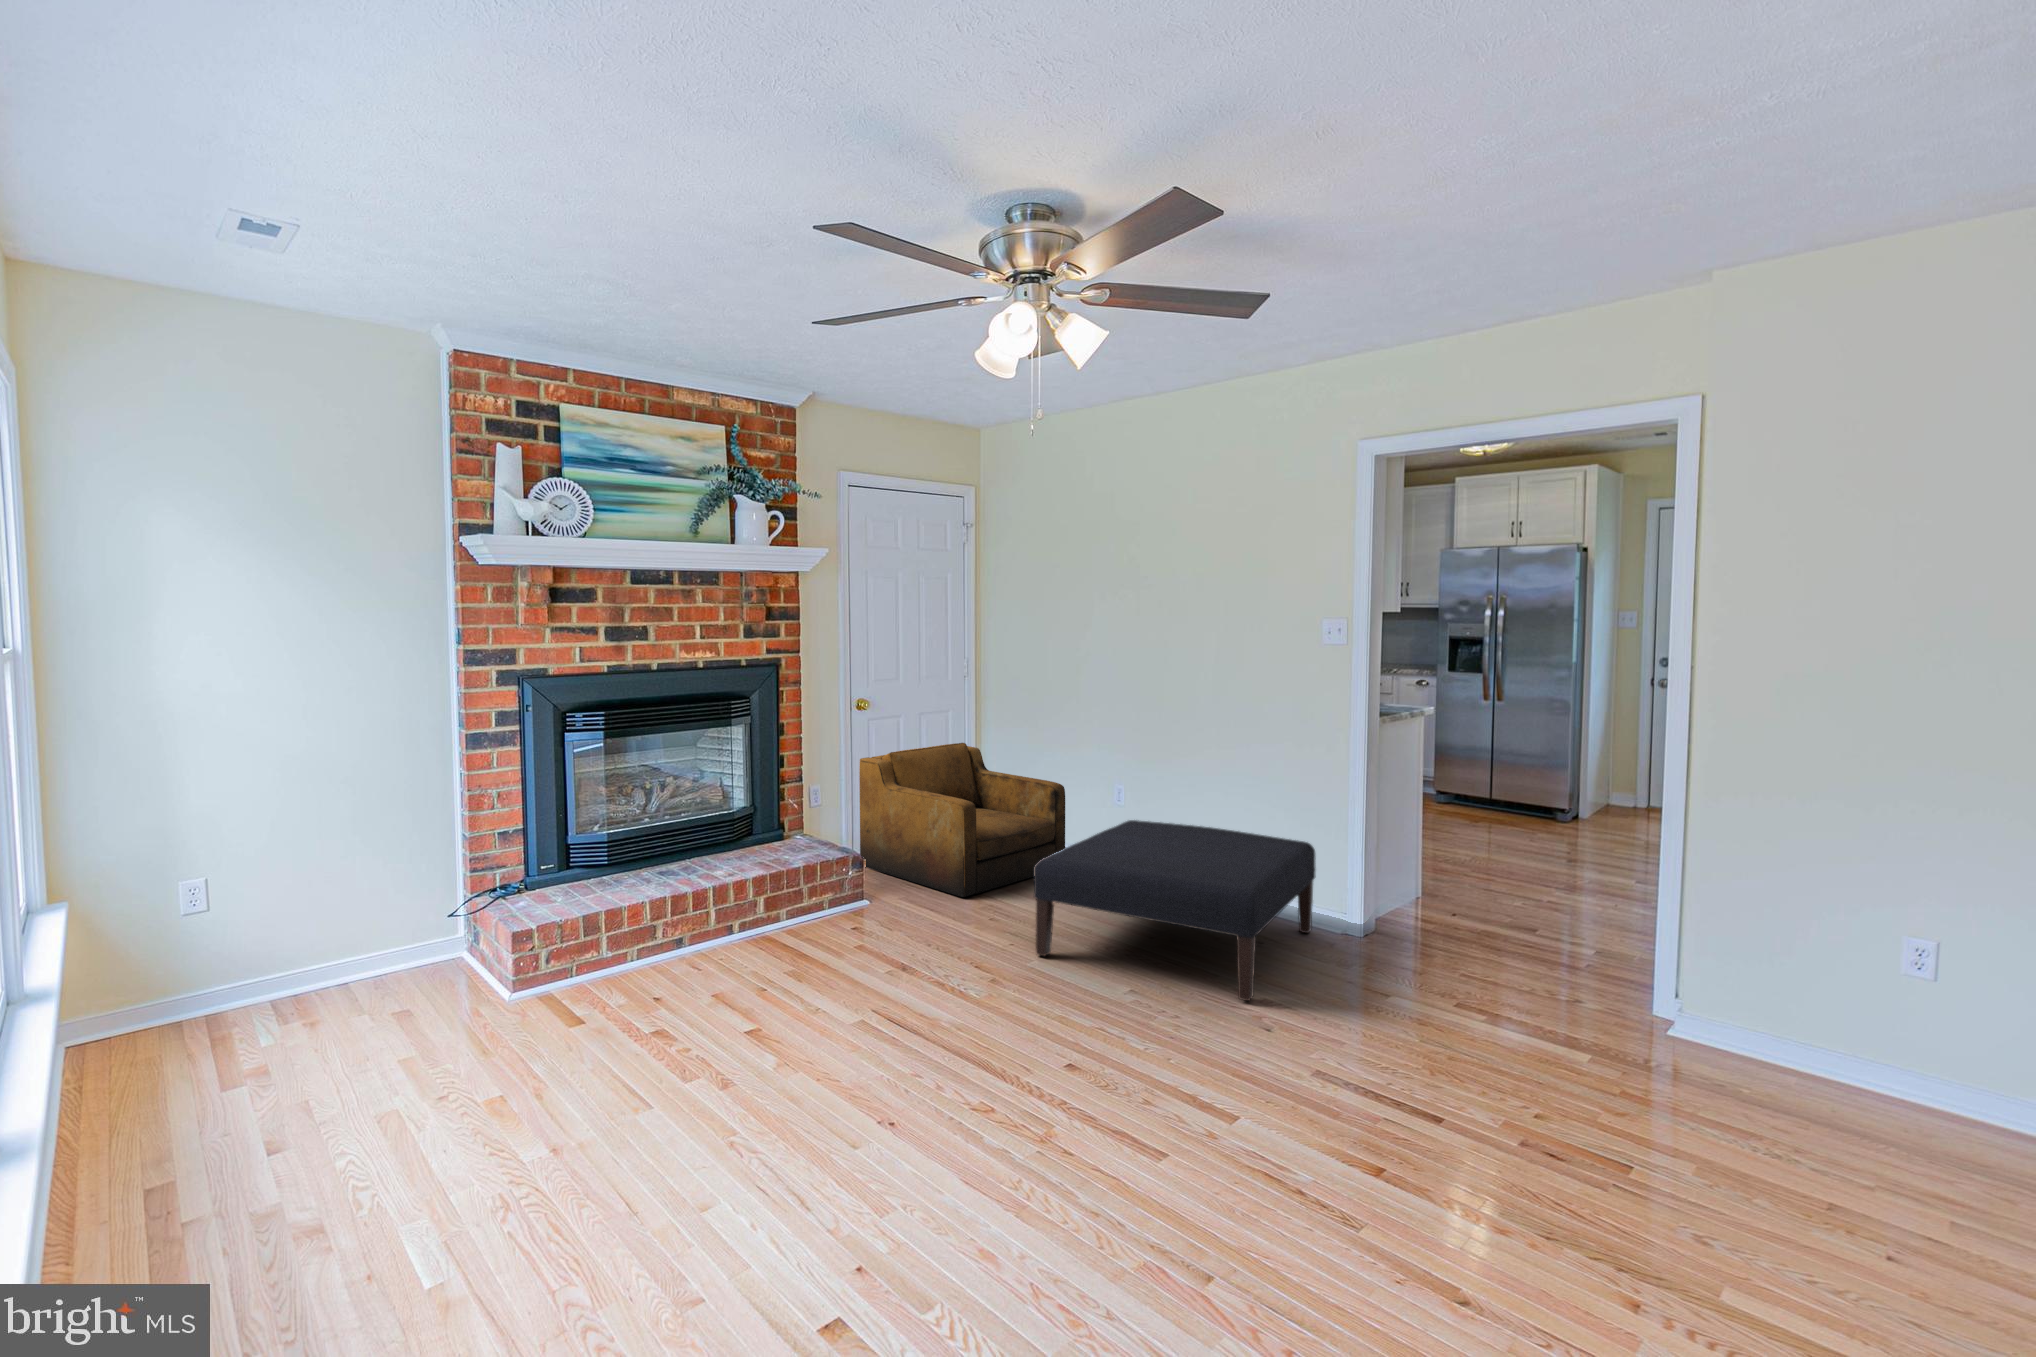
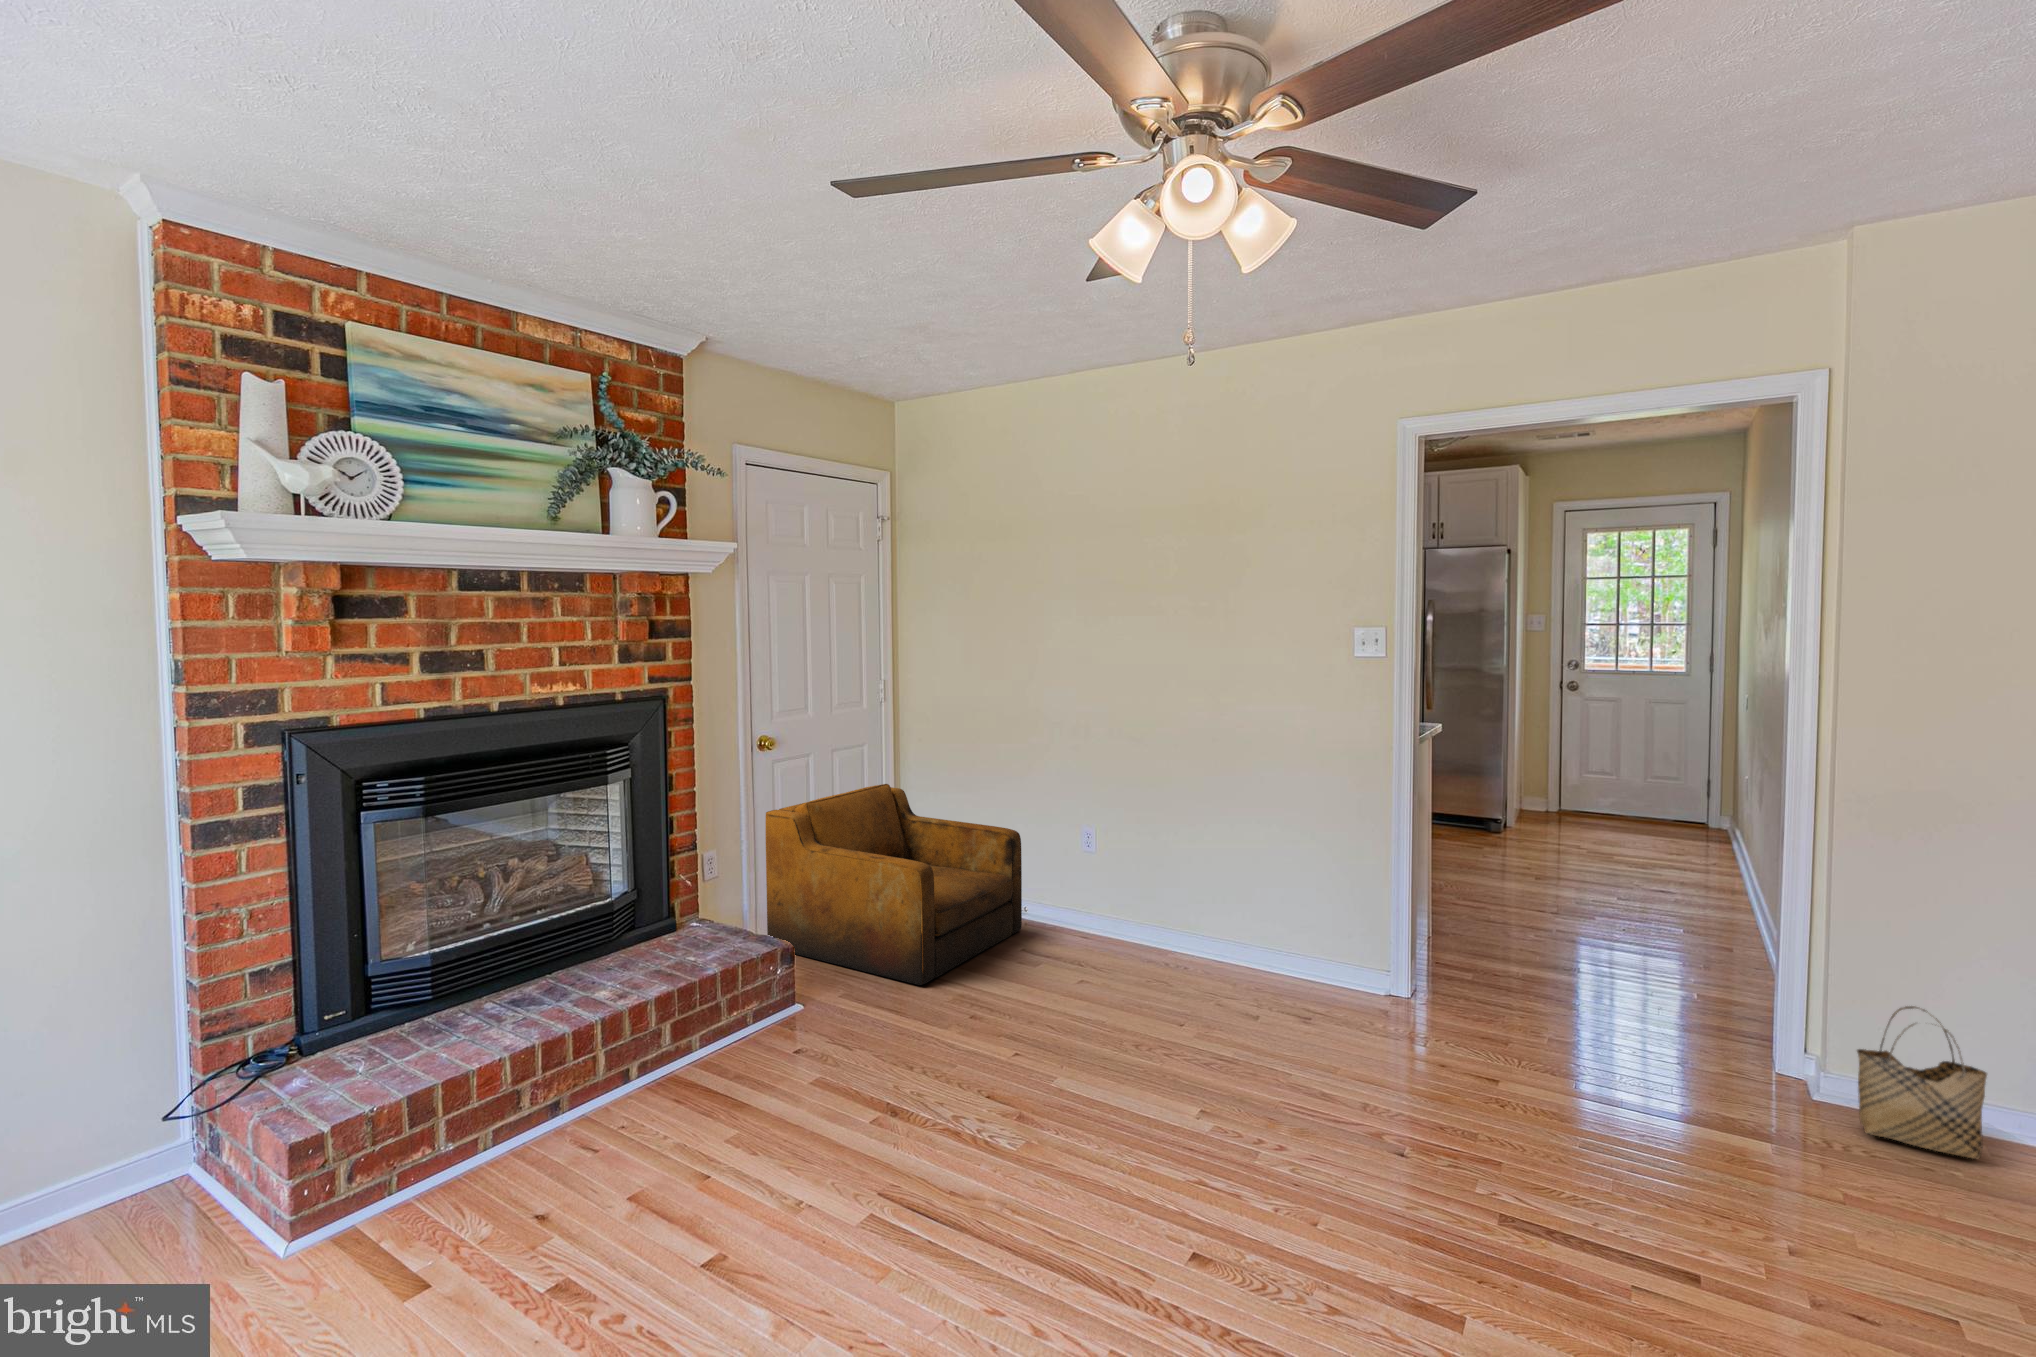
ottoman: present [1034,820,1316,1001] -> none [1053,875,1362,1115]
woven basket: none [1692,950,1799,1080] -> present [1857,1006,1987,1159]

